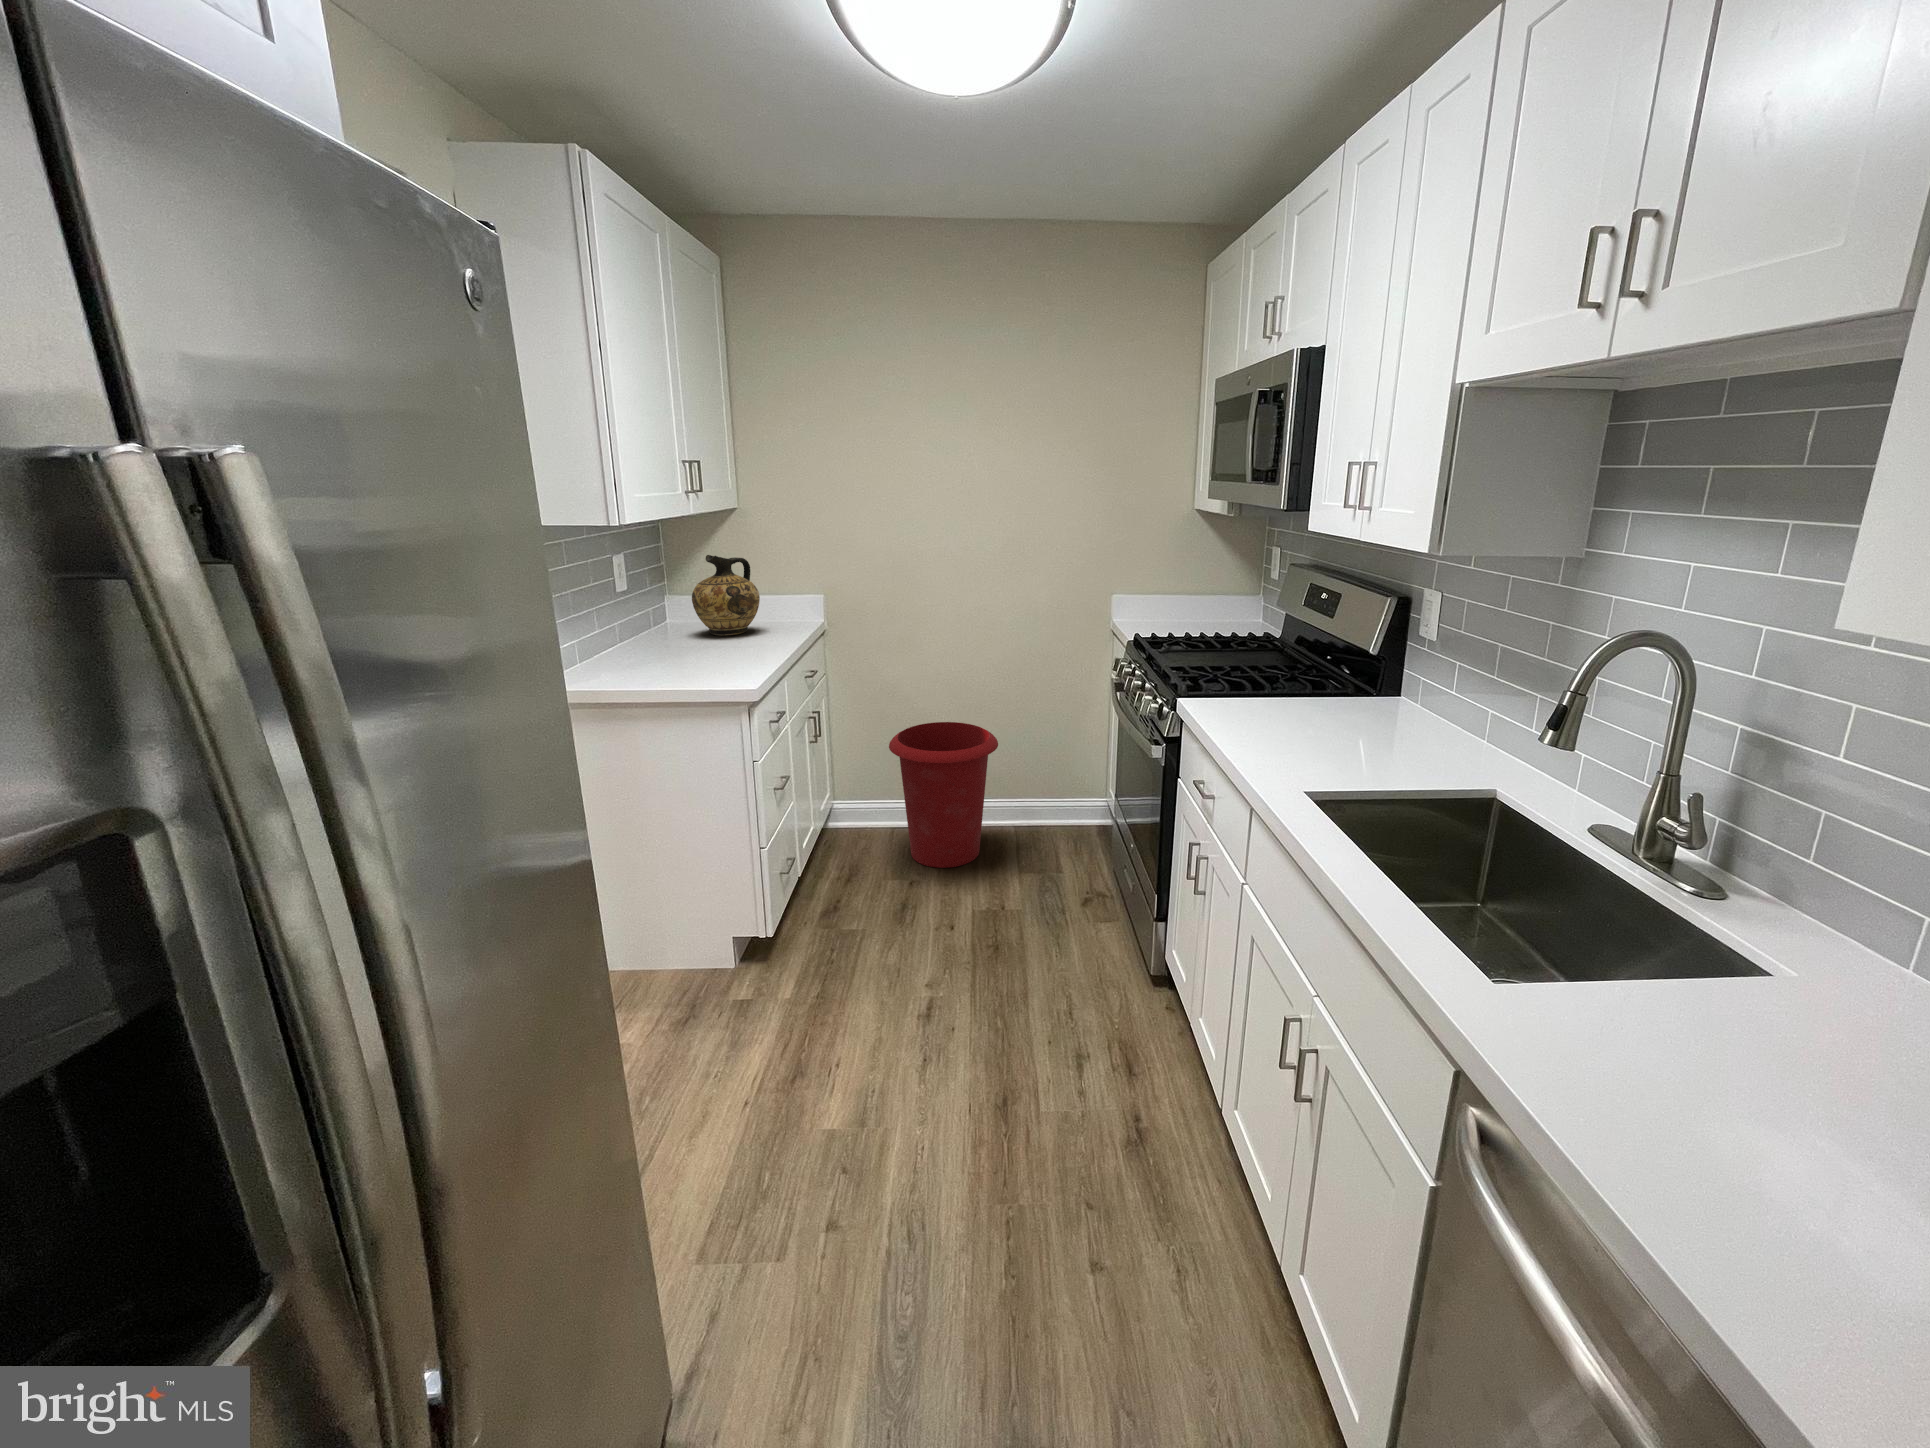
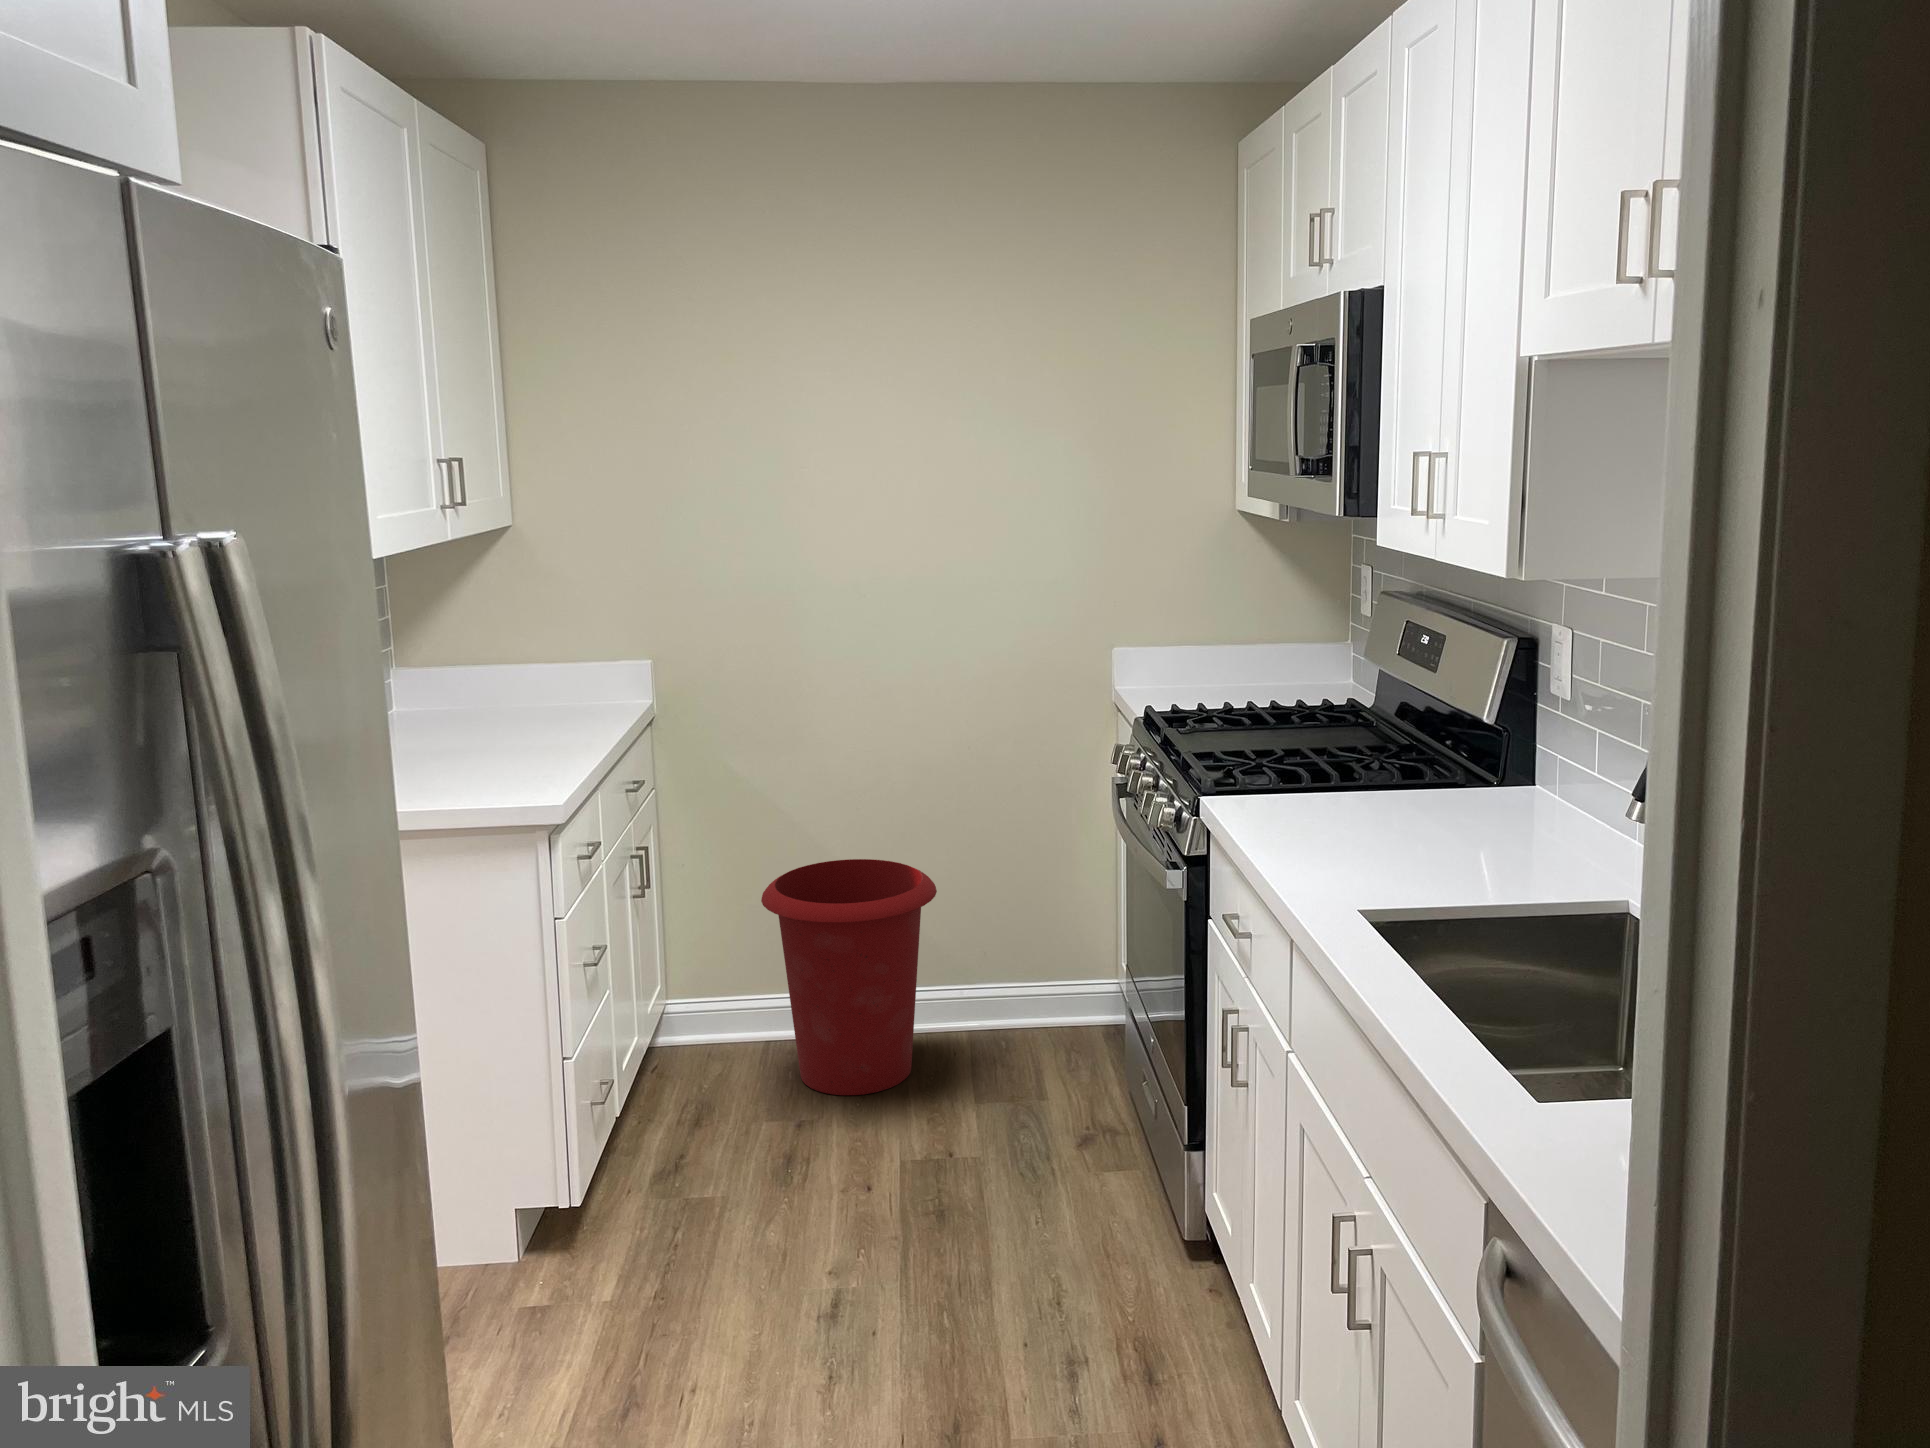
ceramic jug: present [692,555,760,635] -> none [445,605,552,731]

